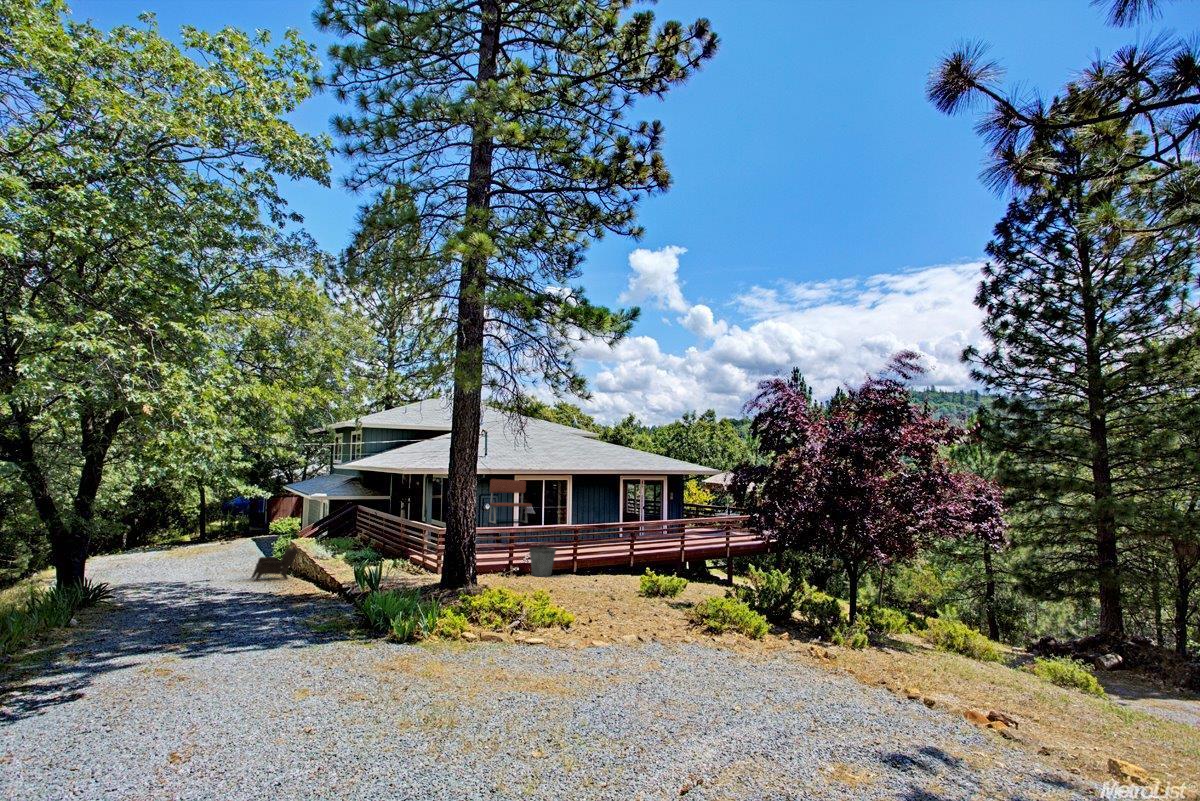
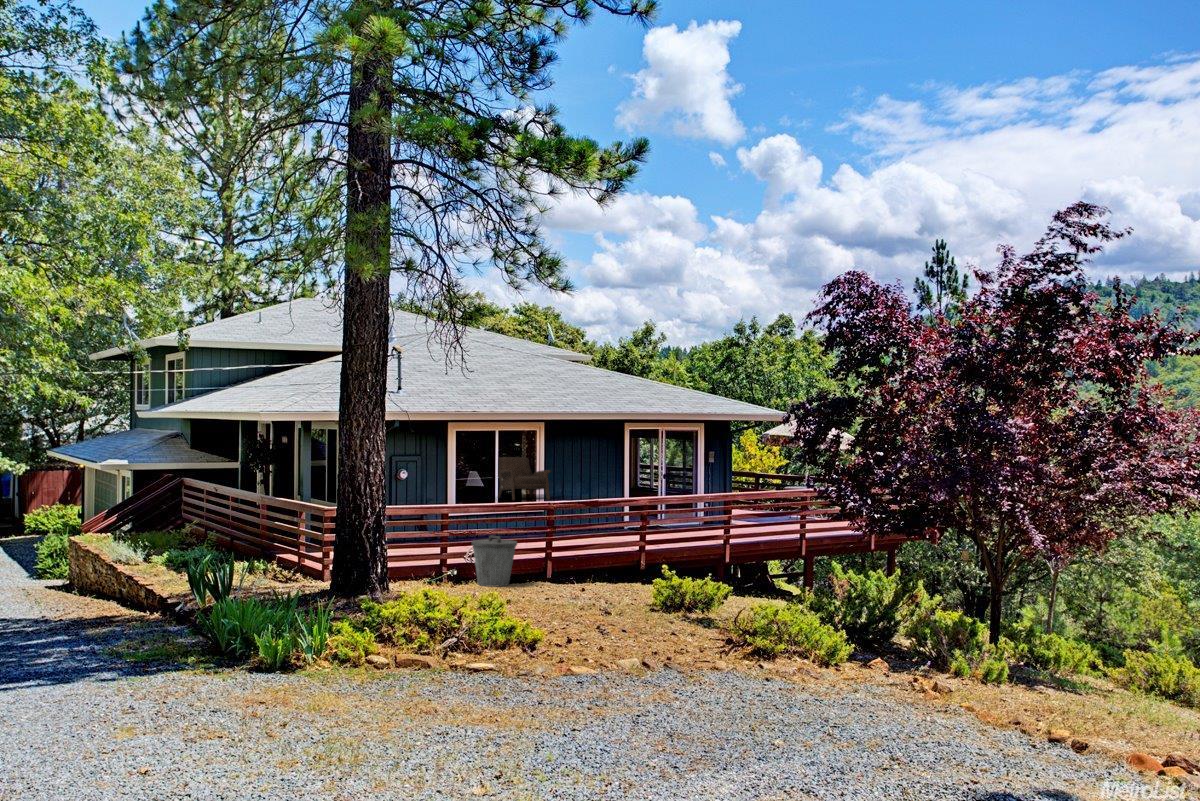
bench: present [489,479,532,523] -> none [404,431,476,504]
armchair: present [252,548,298,582] -> present [498,457,551,500]

